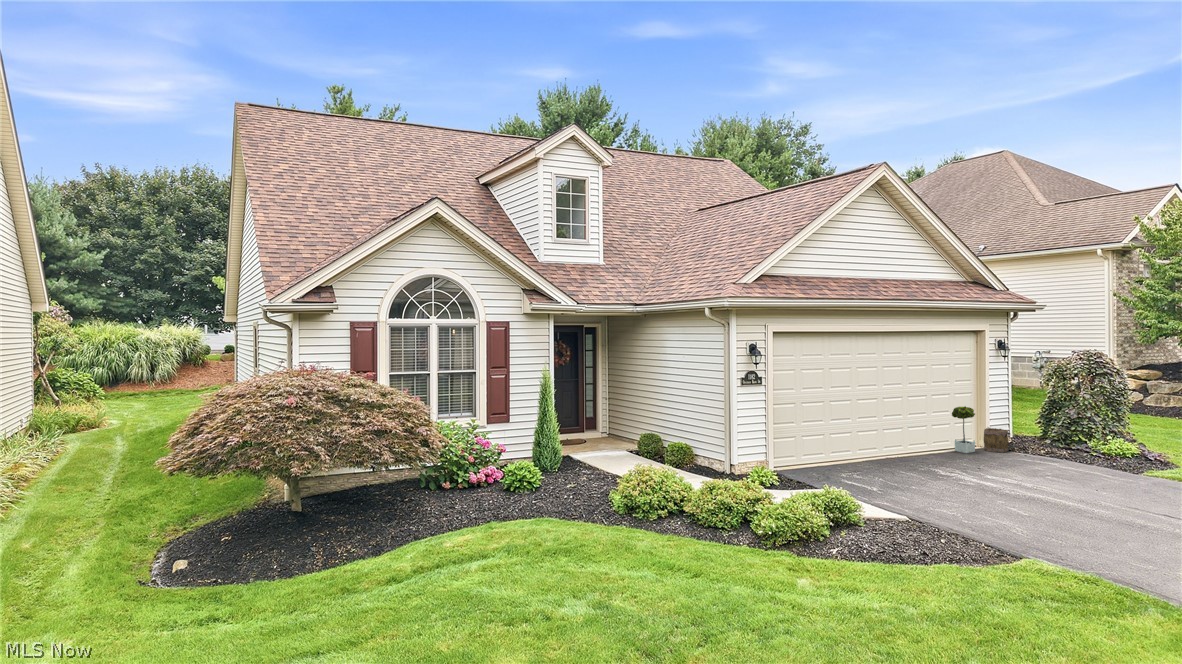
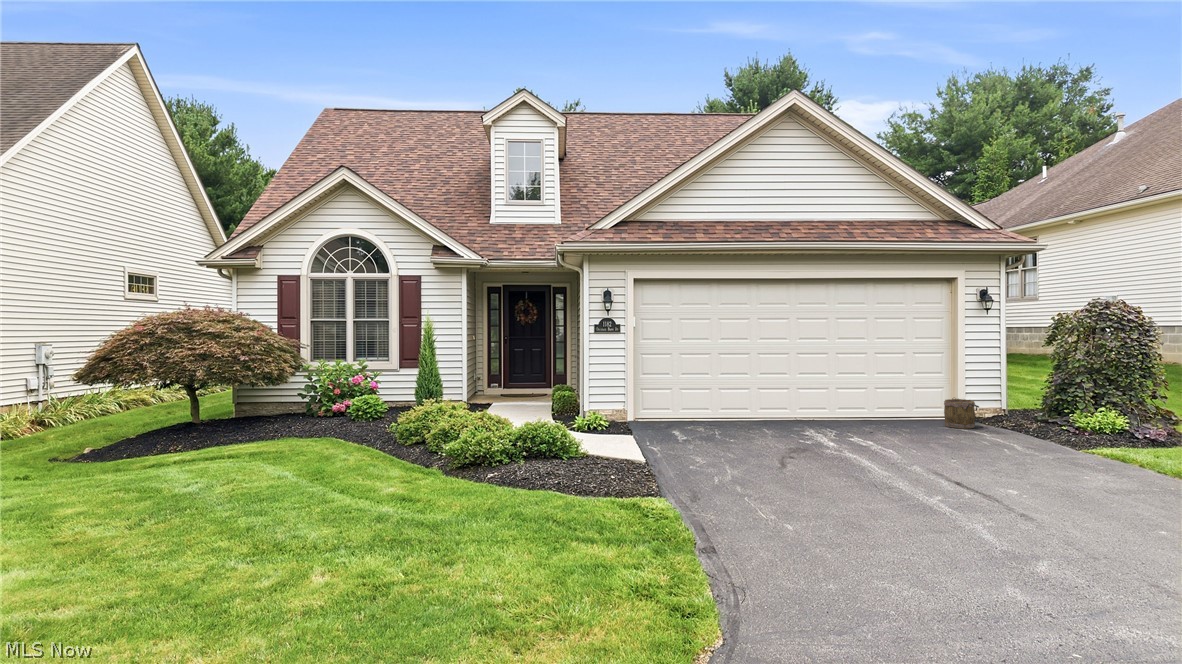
potted tree: present [952,406,975,453] -> none [898,369,926,426]

